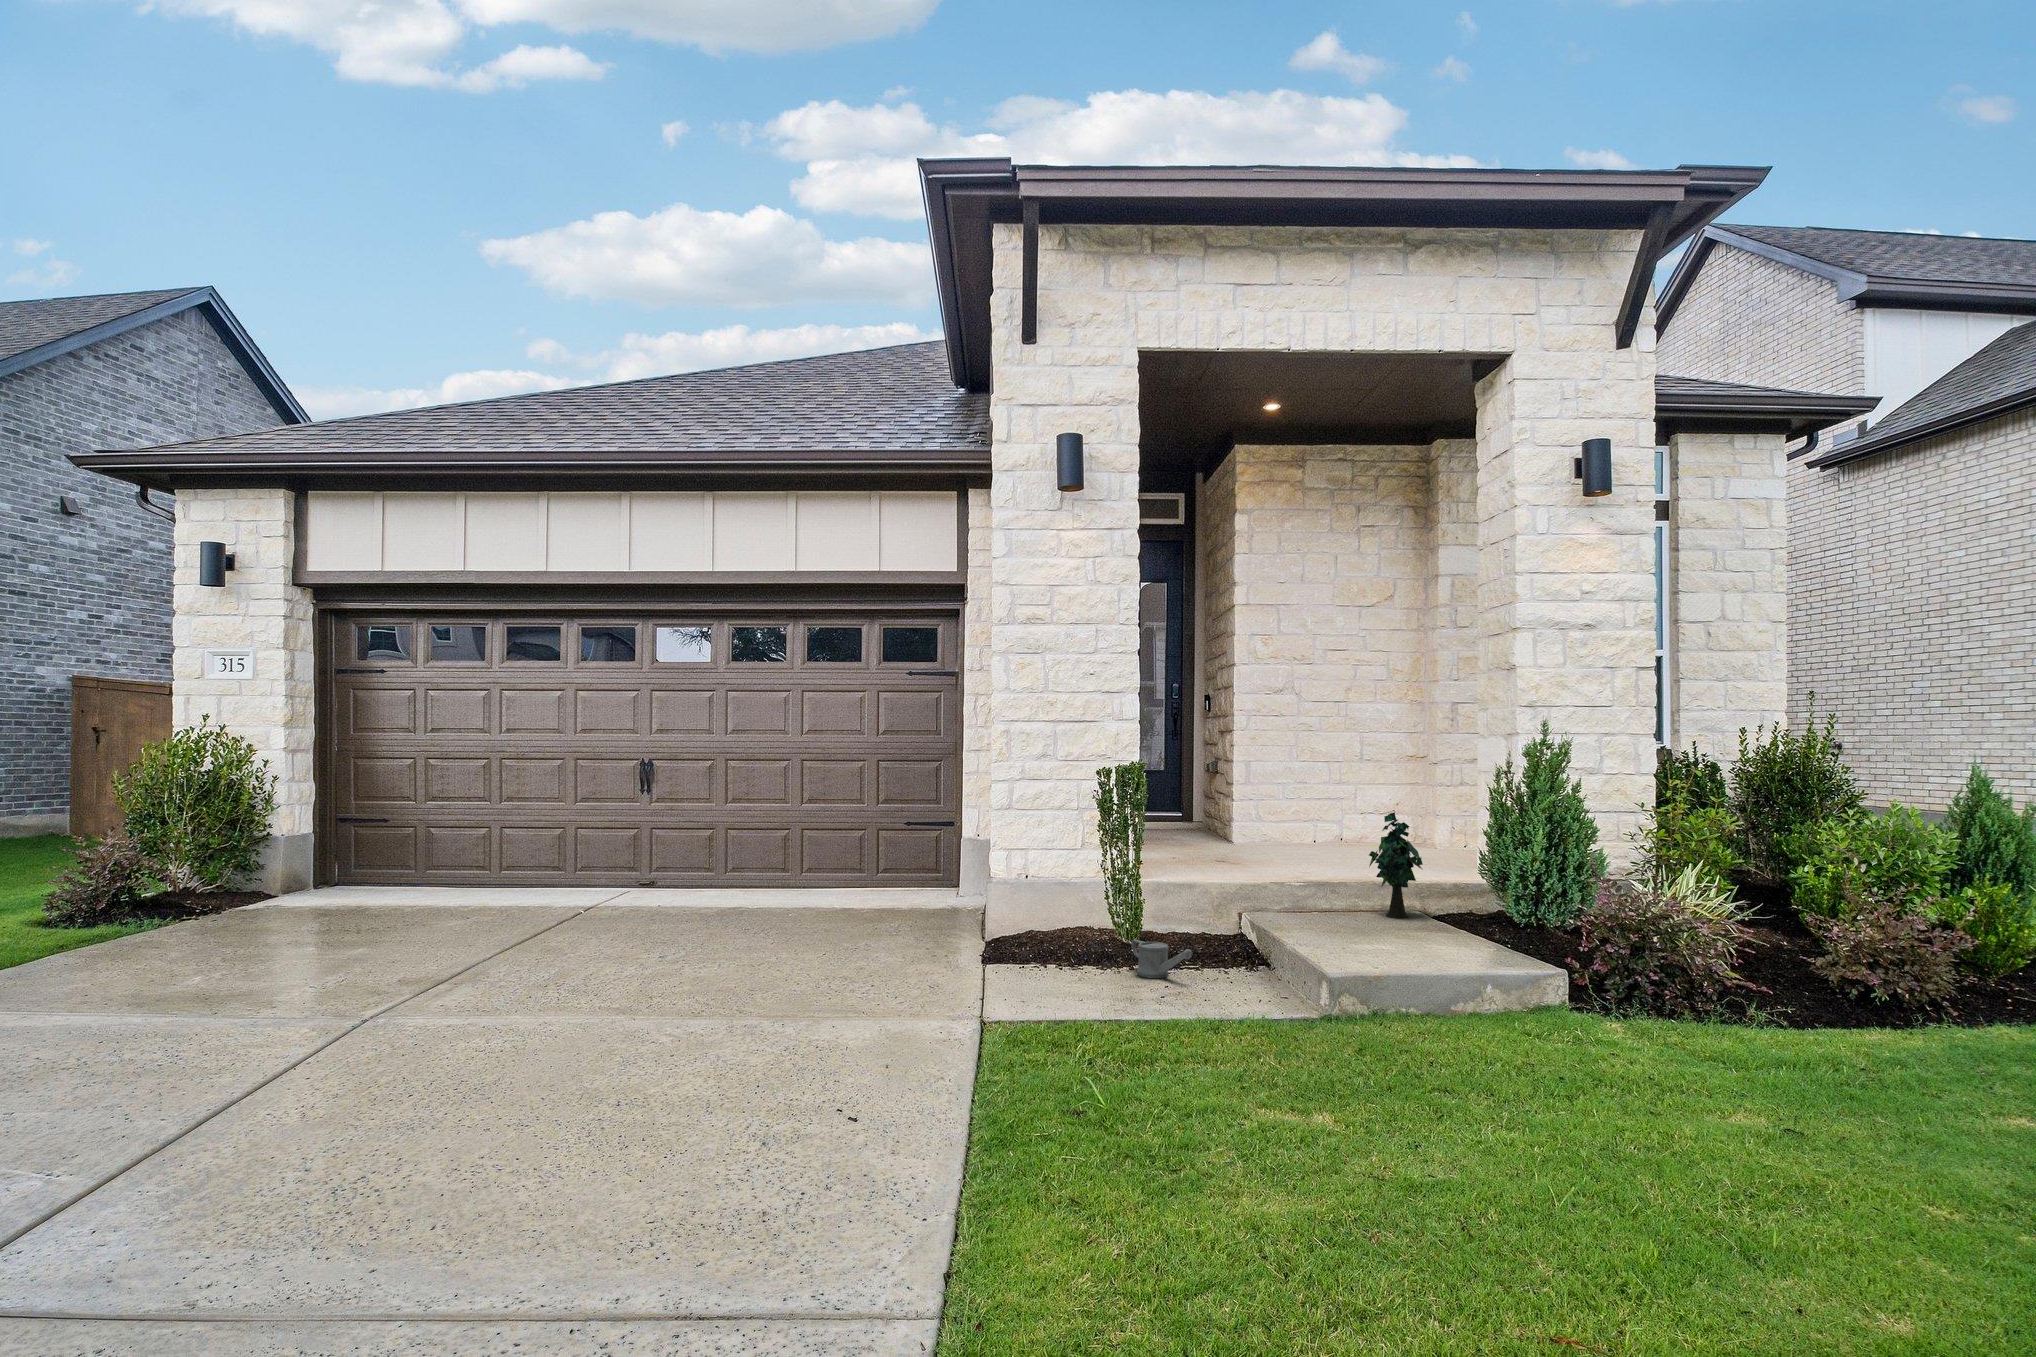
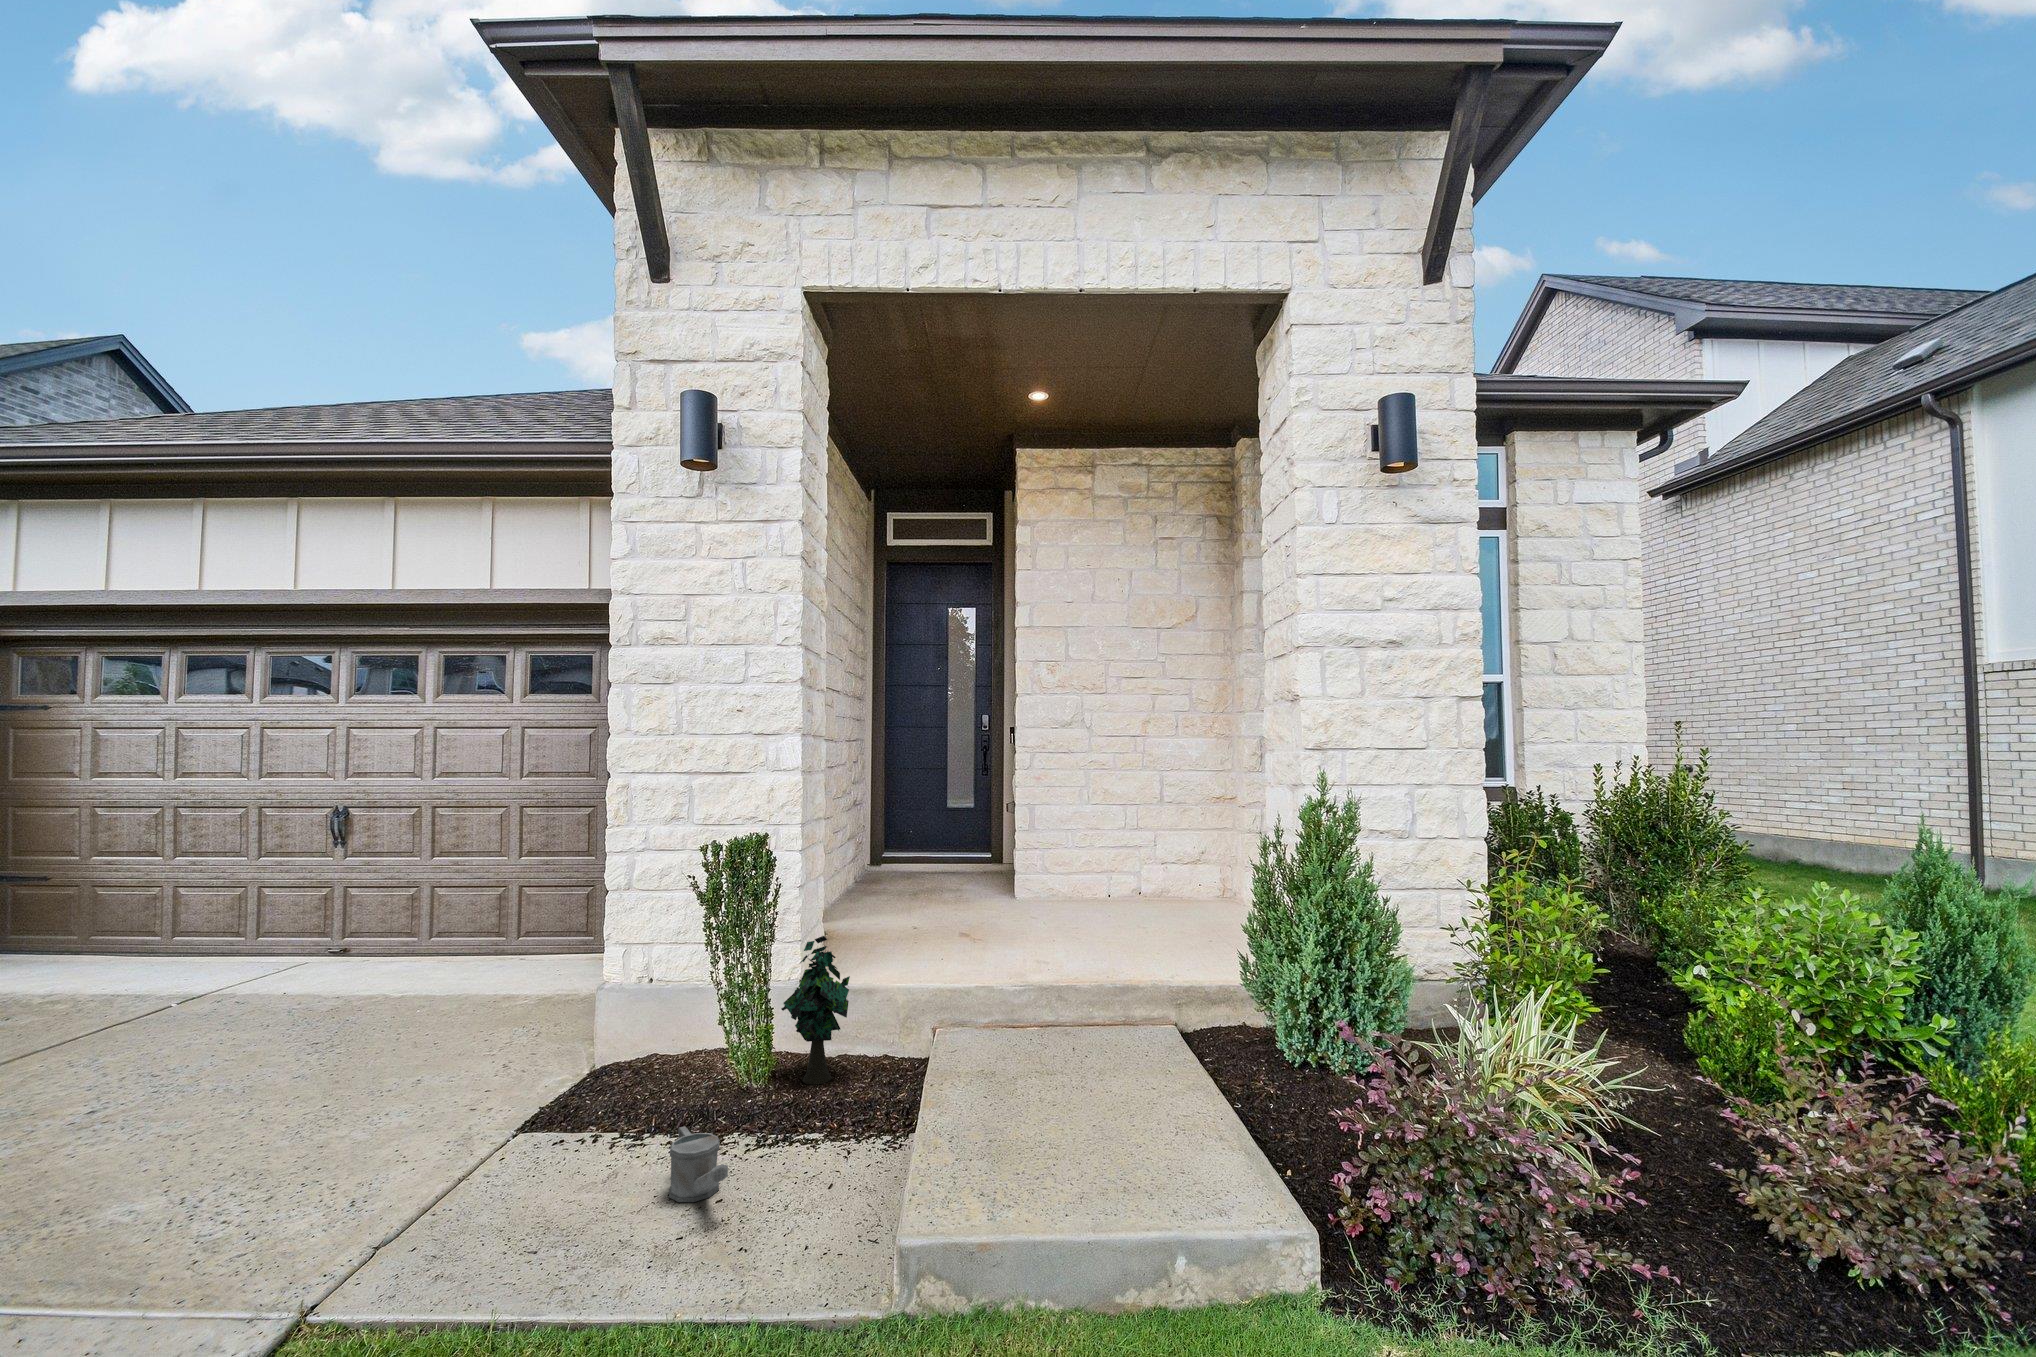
decorative plant: present [1369,812,1423,918] -> present [781,936,850,1084]

